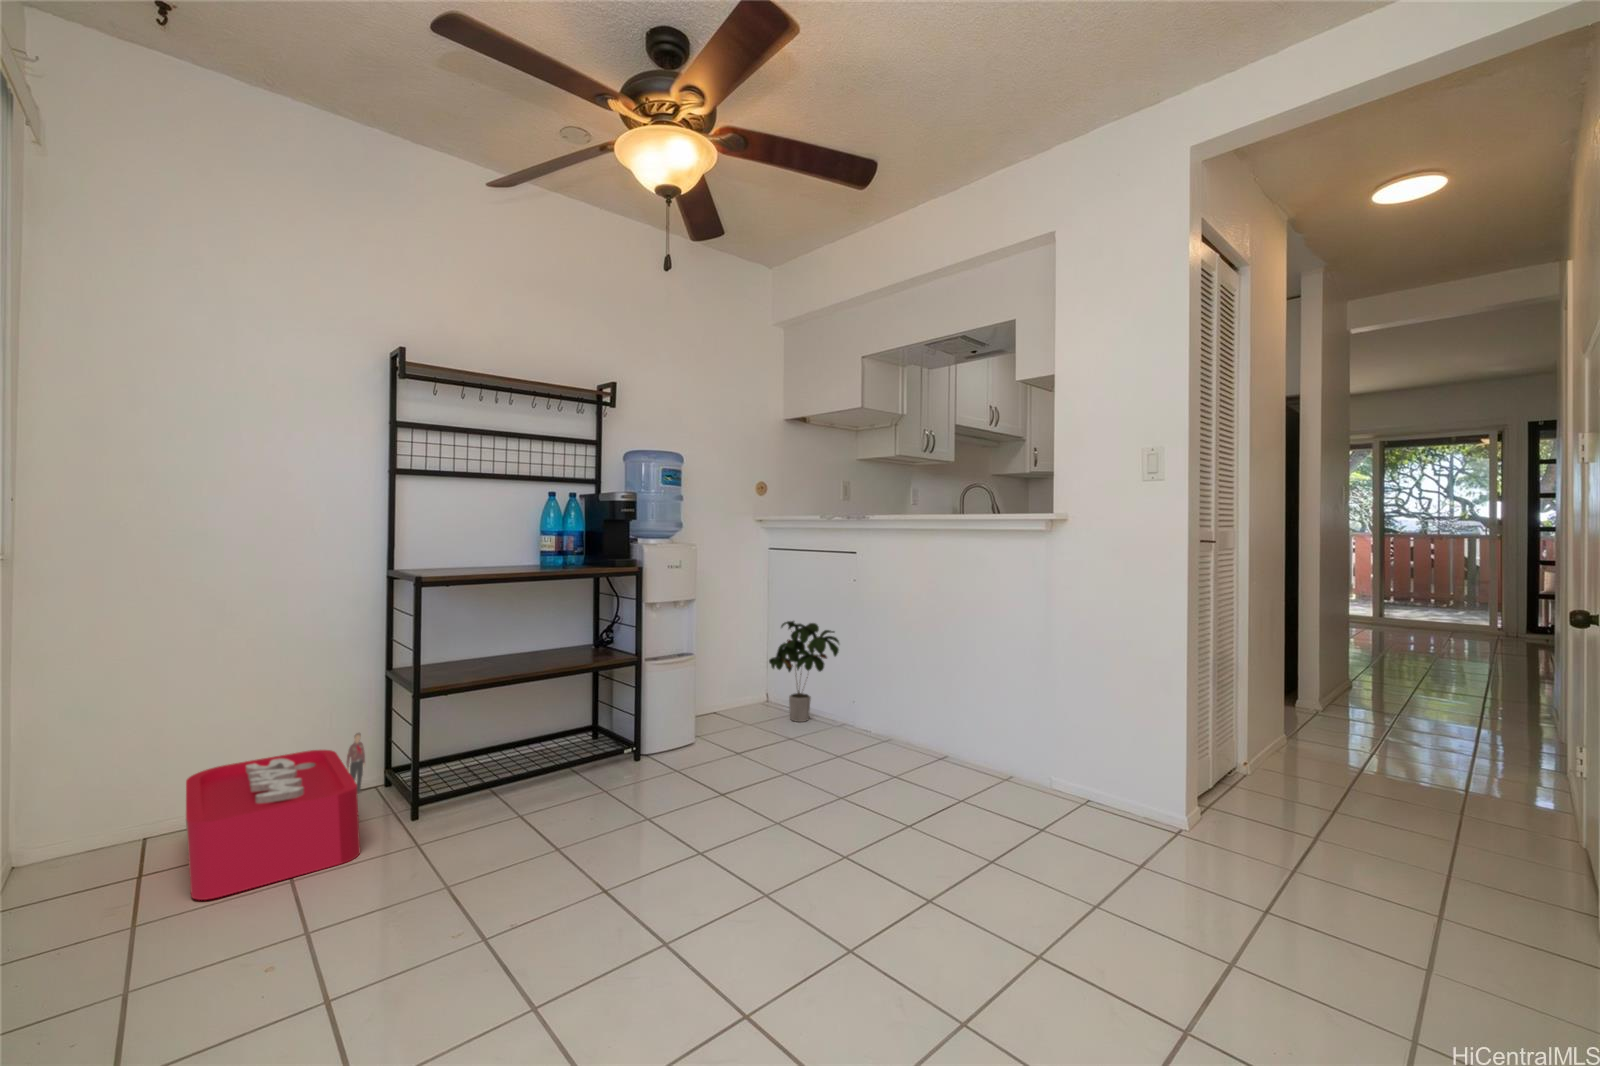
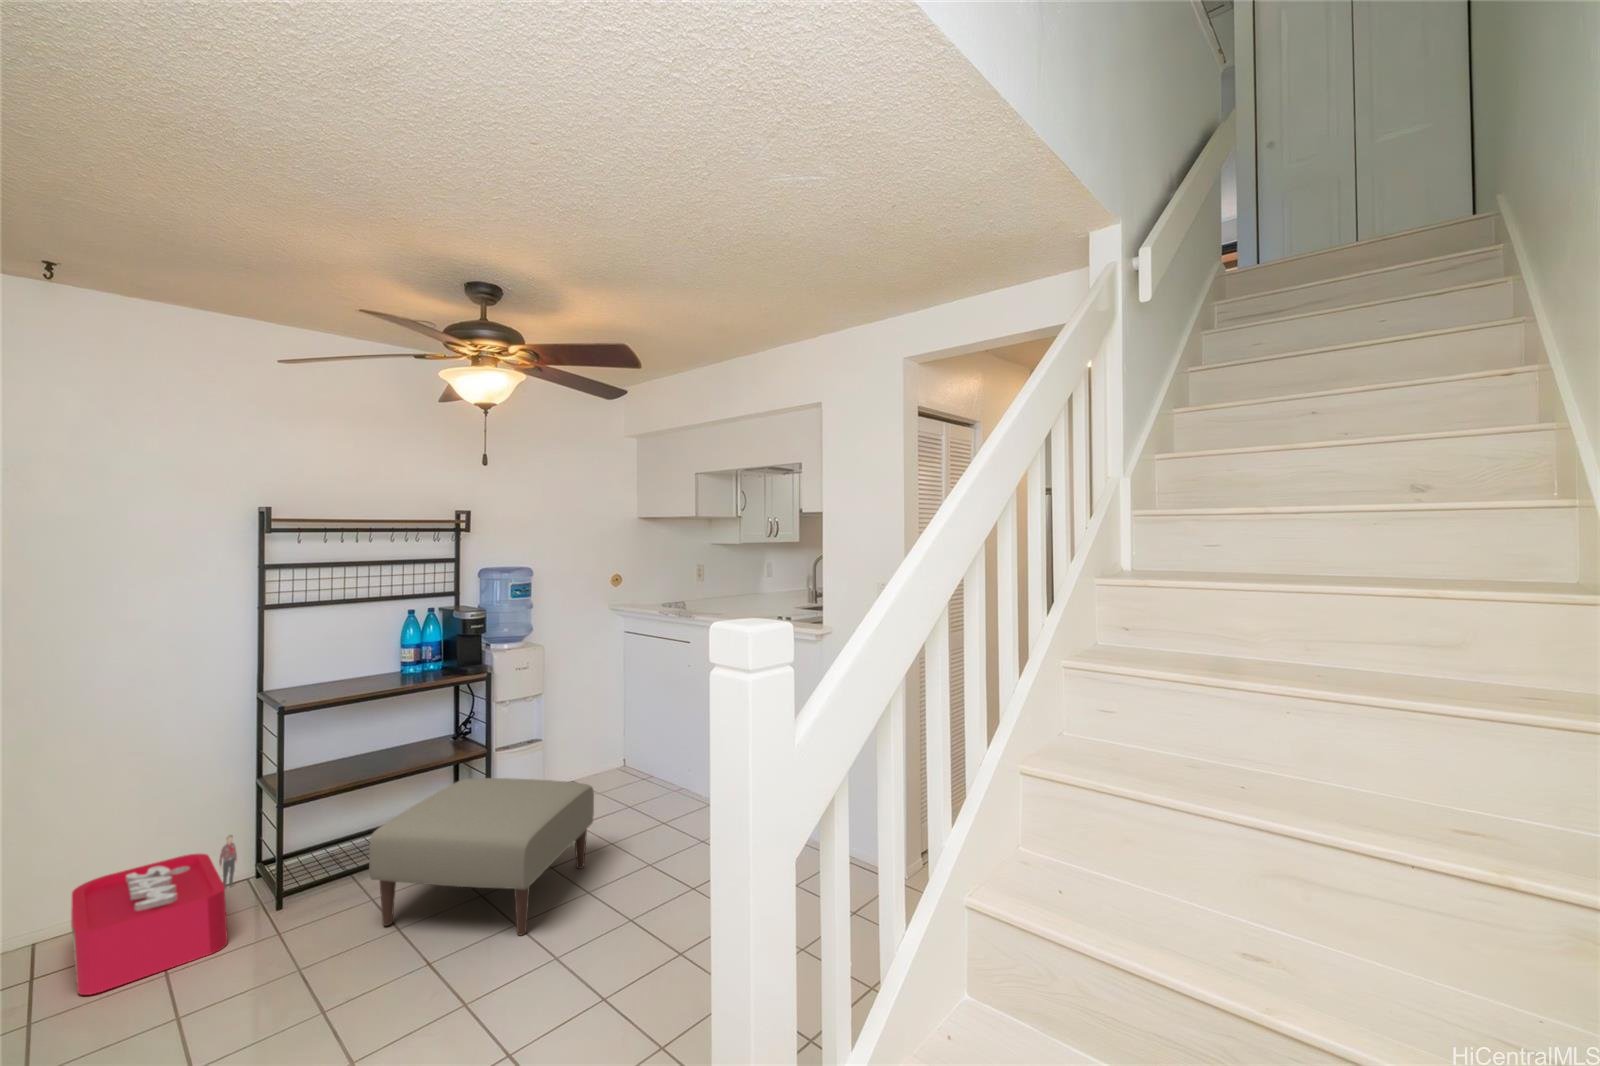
potted plant: present [769,621,839,722] -> none [619,701,675,791]
ottoman: none [524,684,773,868] -> present [369,778,594,935]

